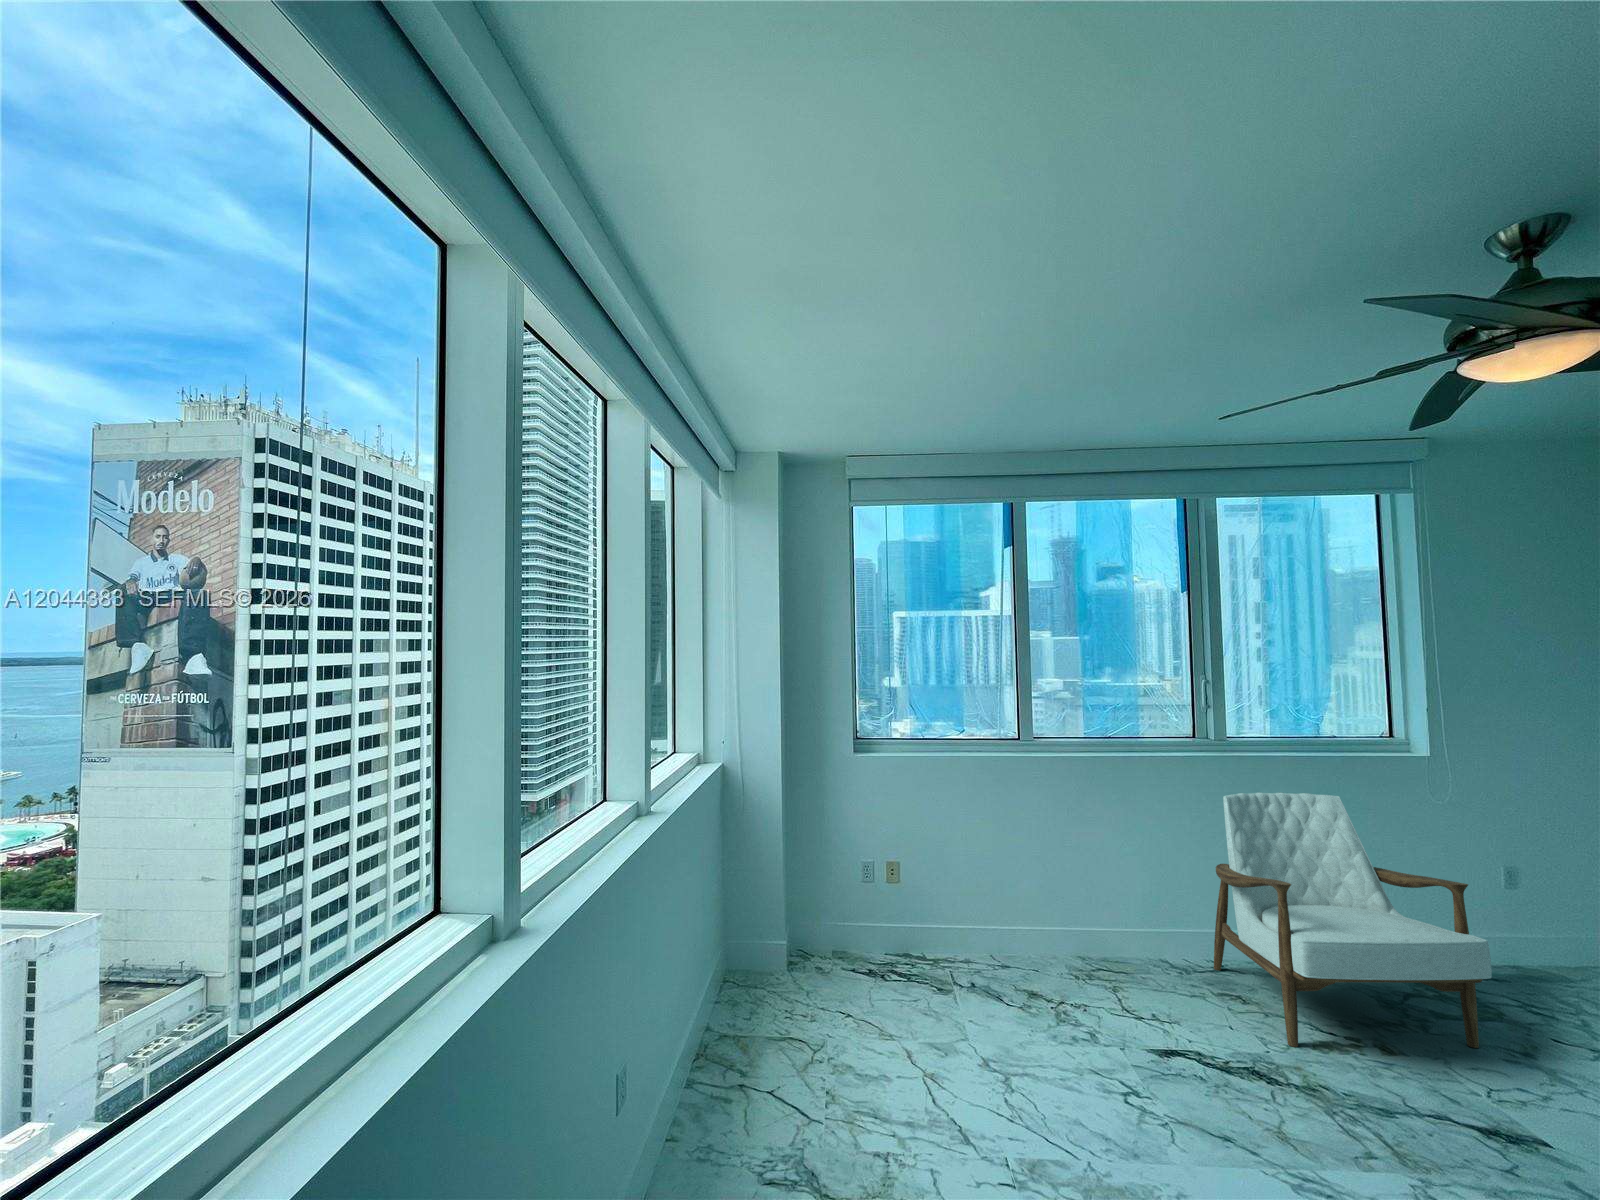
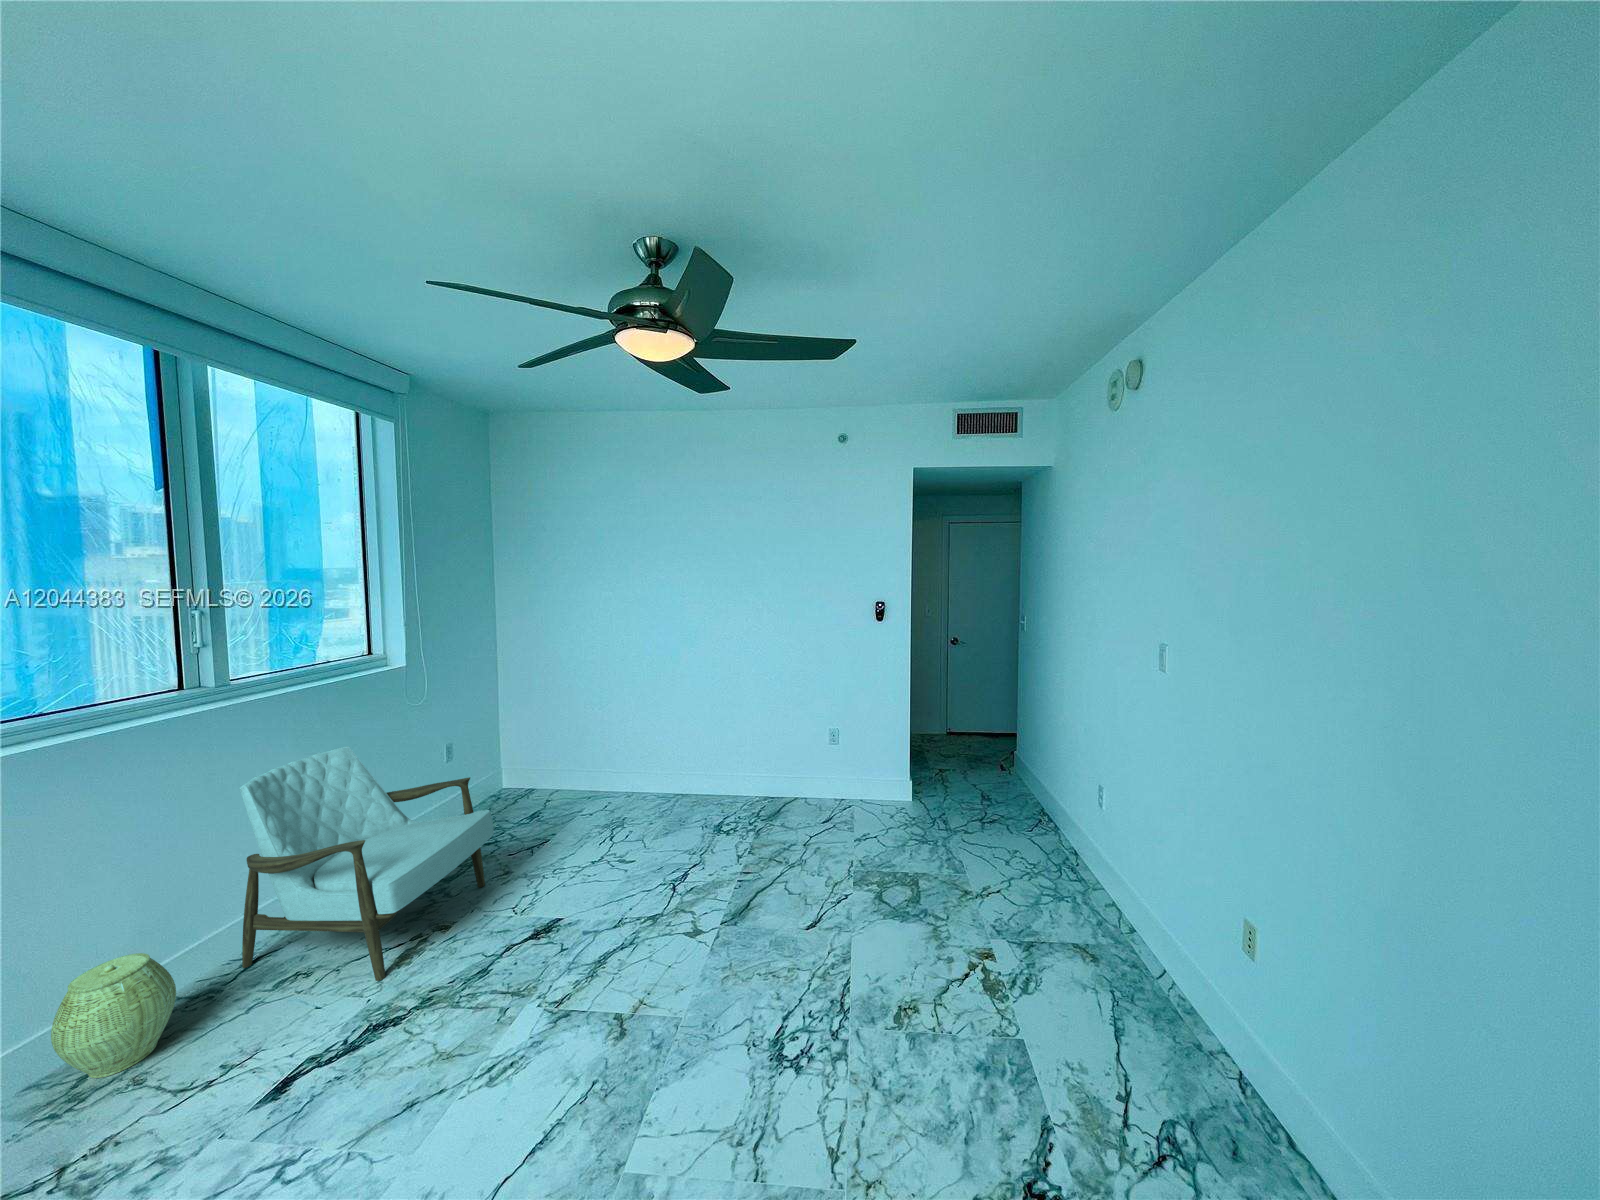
woven basket: none [1086,892,1153,980] -> present [51,953,176,1078]

